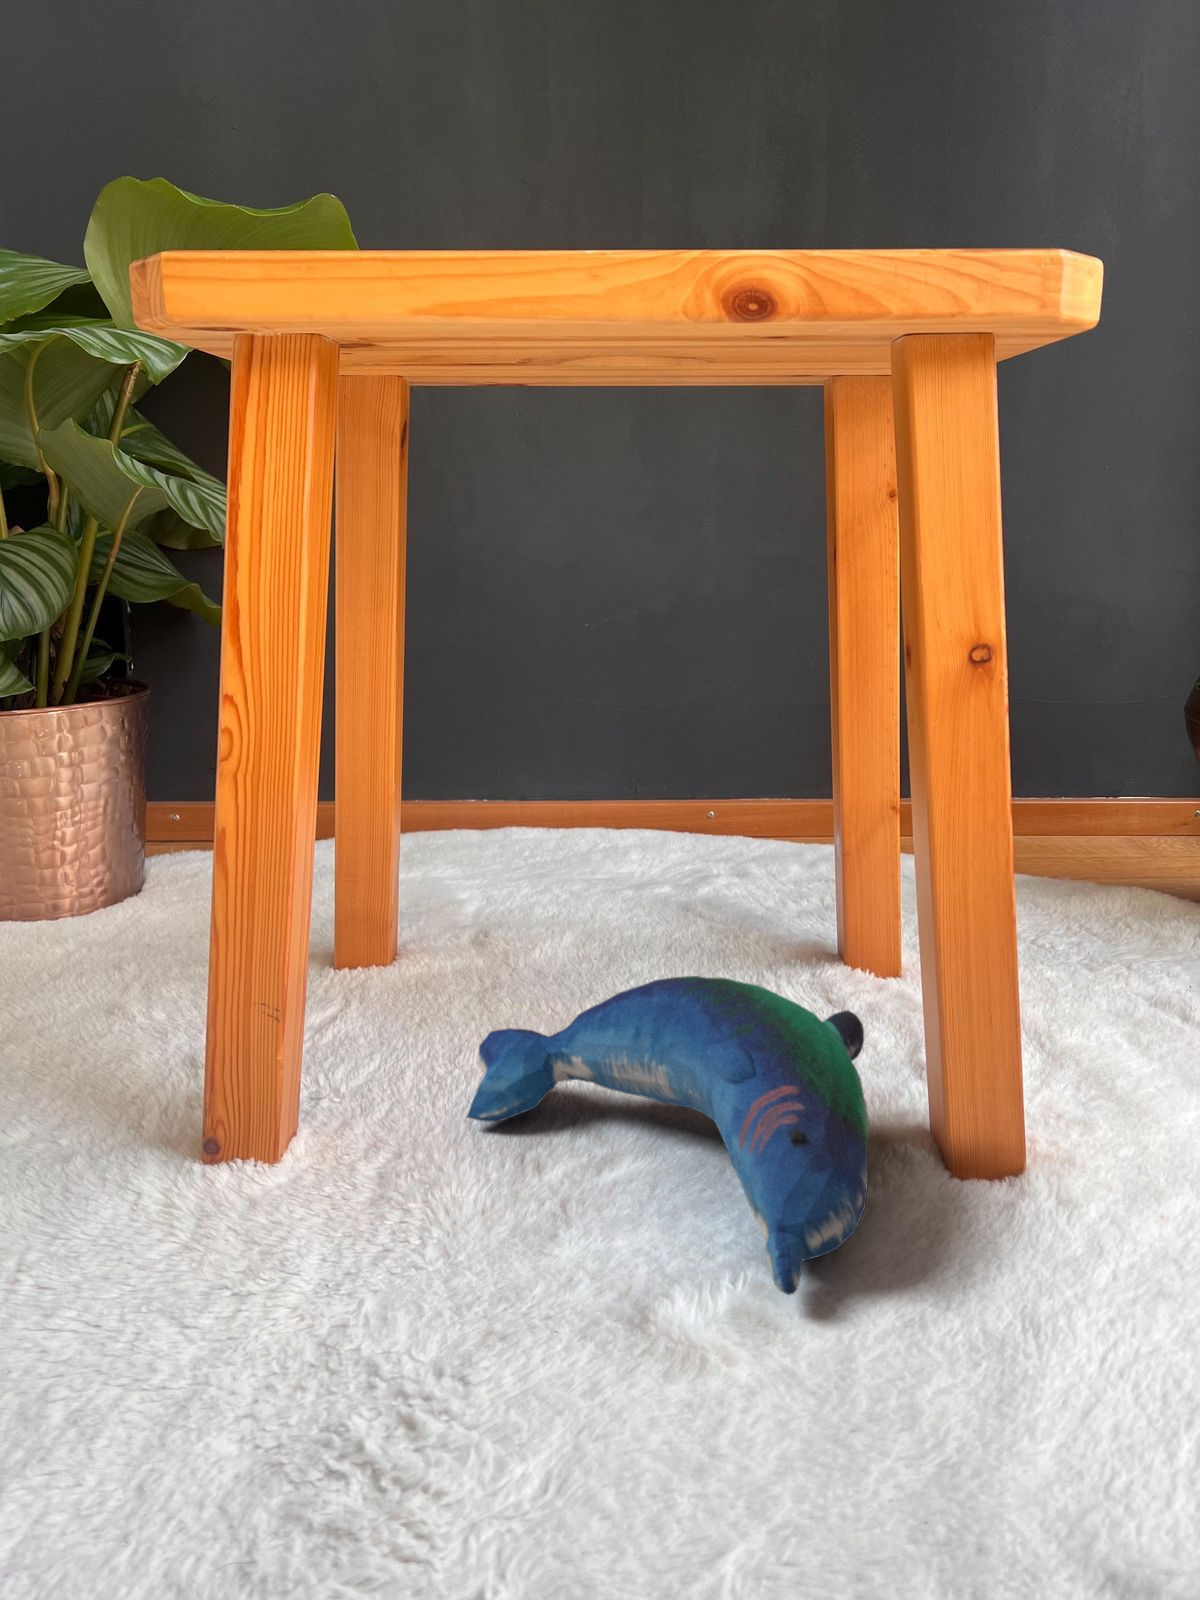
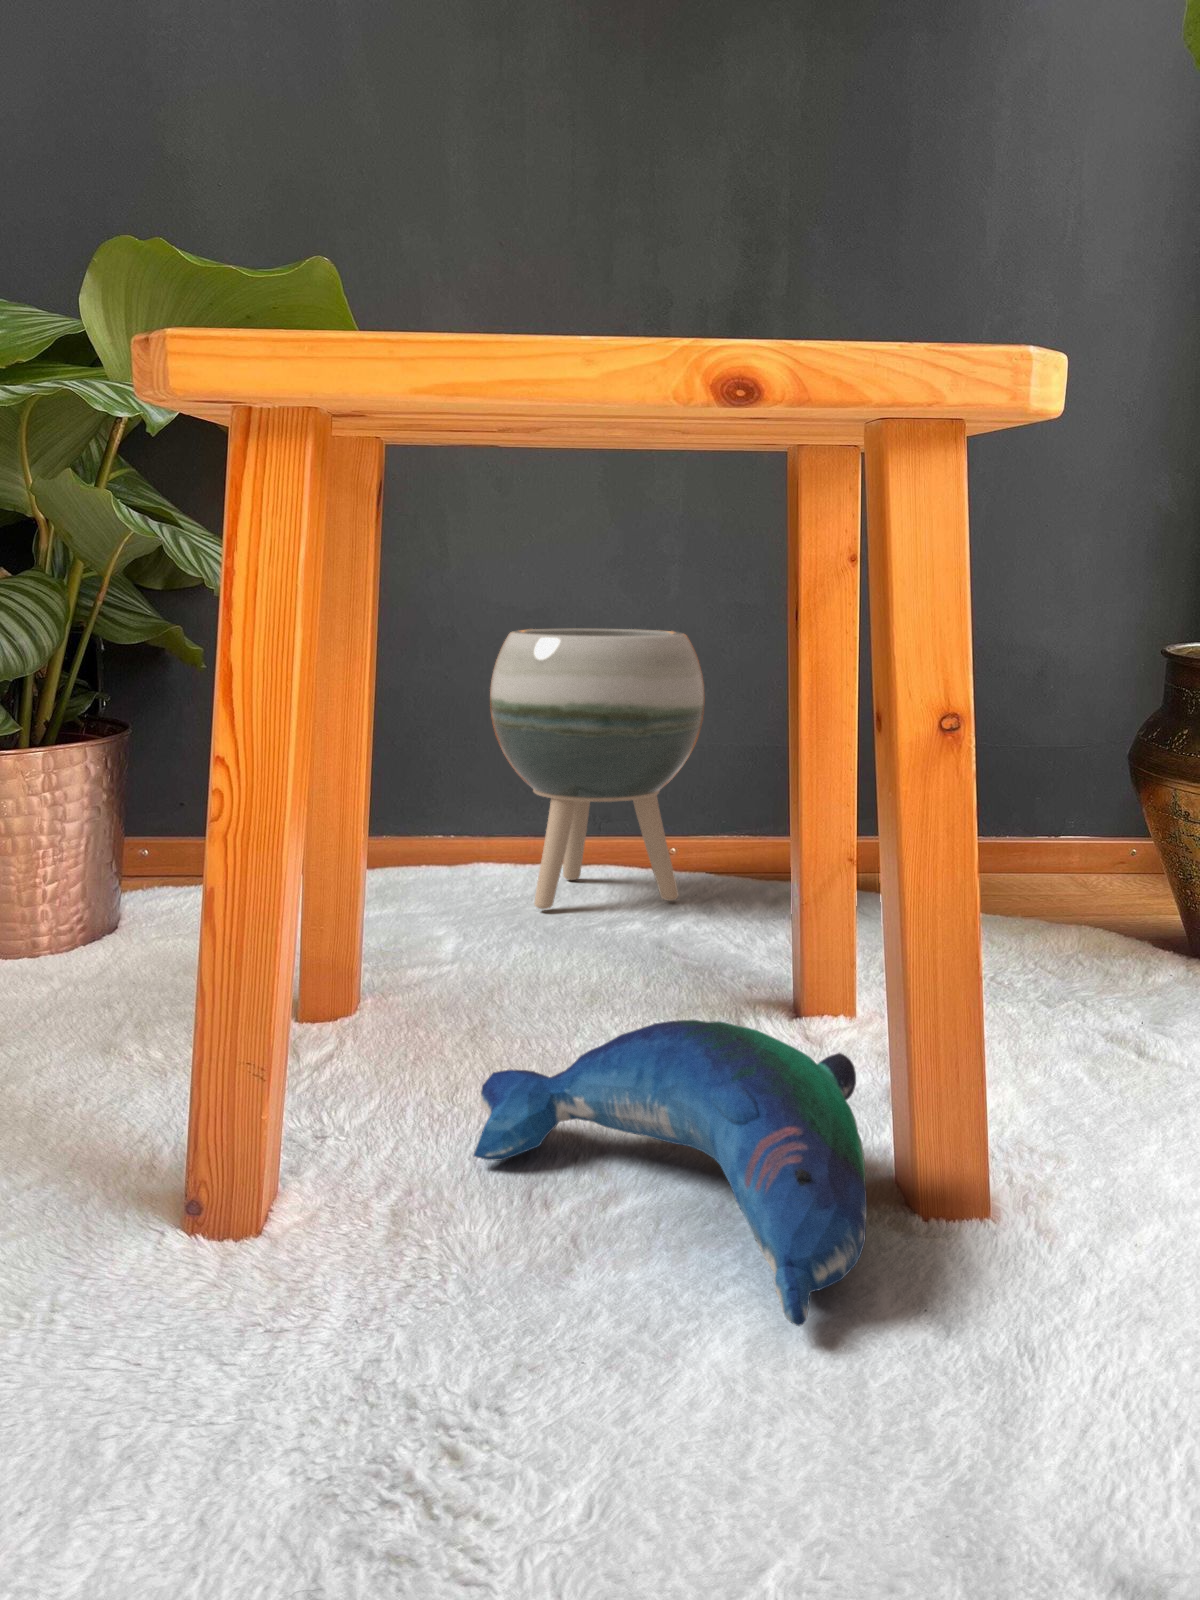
planter: none [514,585,734,872] -> present [490,629,704,909]

